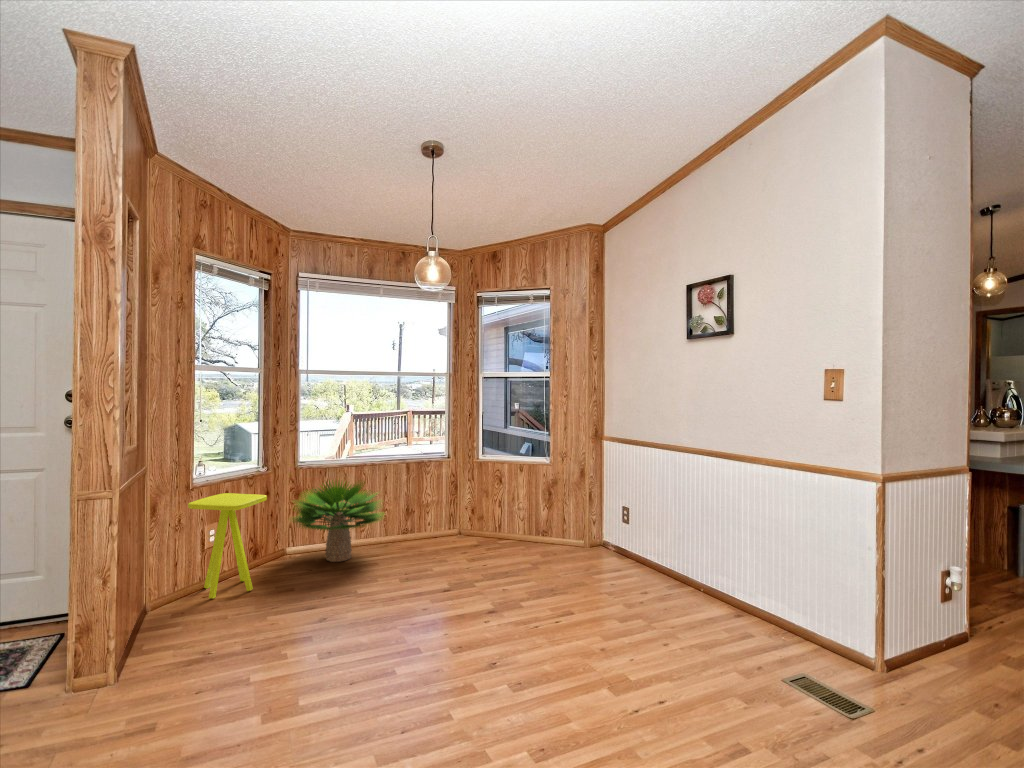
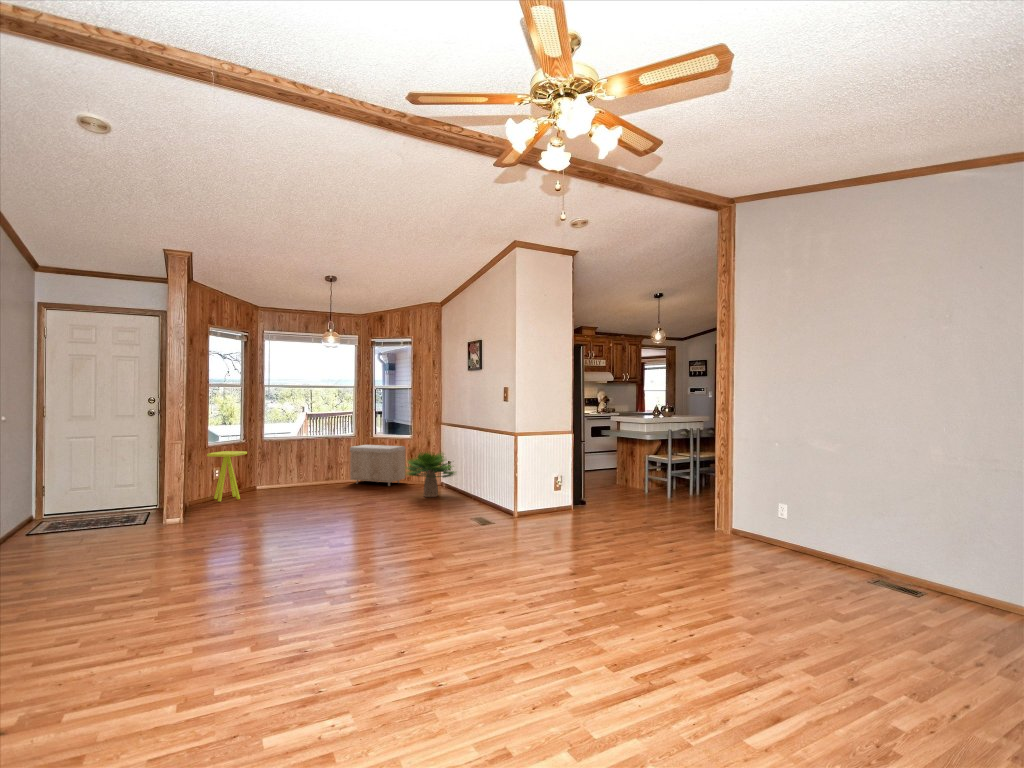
storage bench: none [445,472,539,551] -> present [350,445,405,486]
potted plant: present [293,480,383,562] -> present [405,452,456,497]

